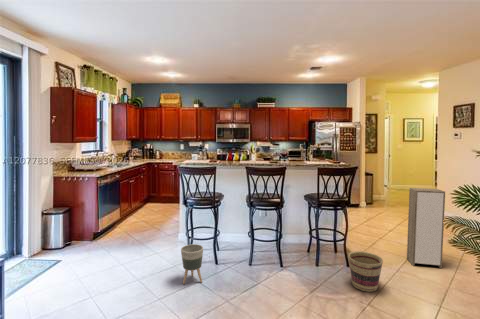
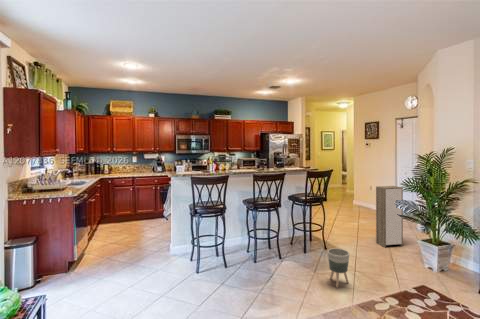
planter: present [181,244,203,284] -> present [328,248,349,288]
basket: present [349,251,383,292] -> none [356,241,385,273]

